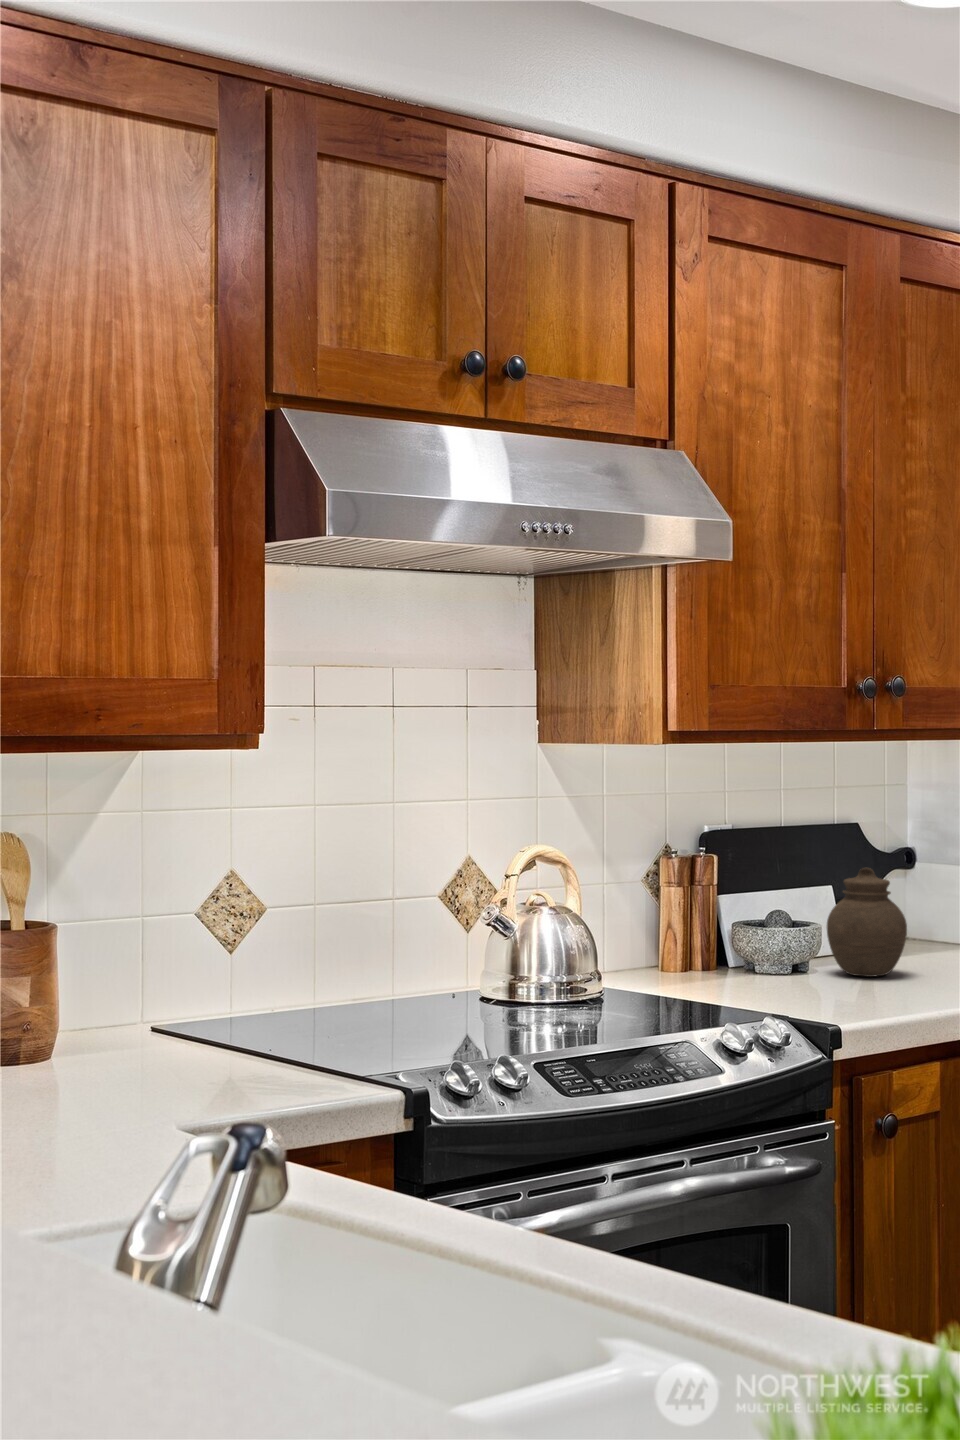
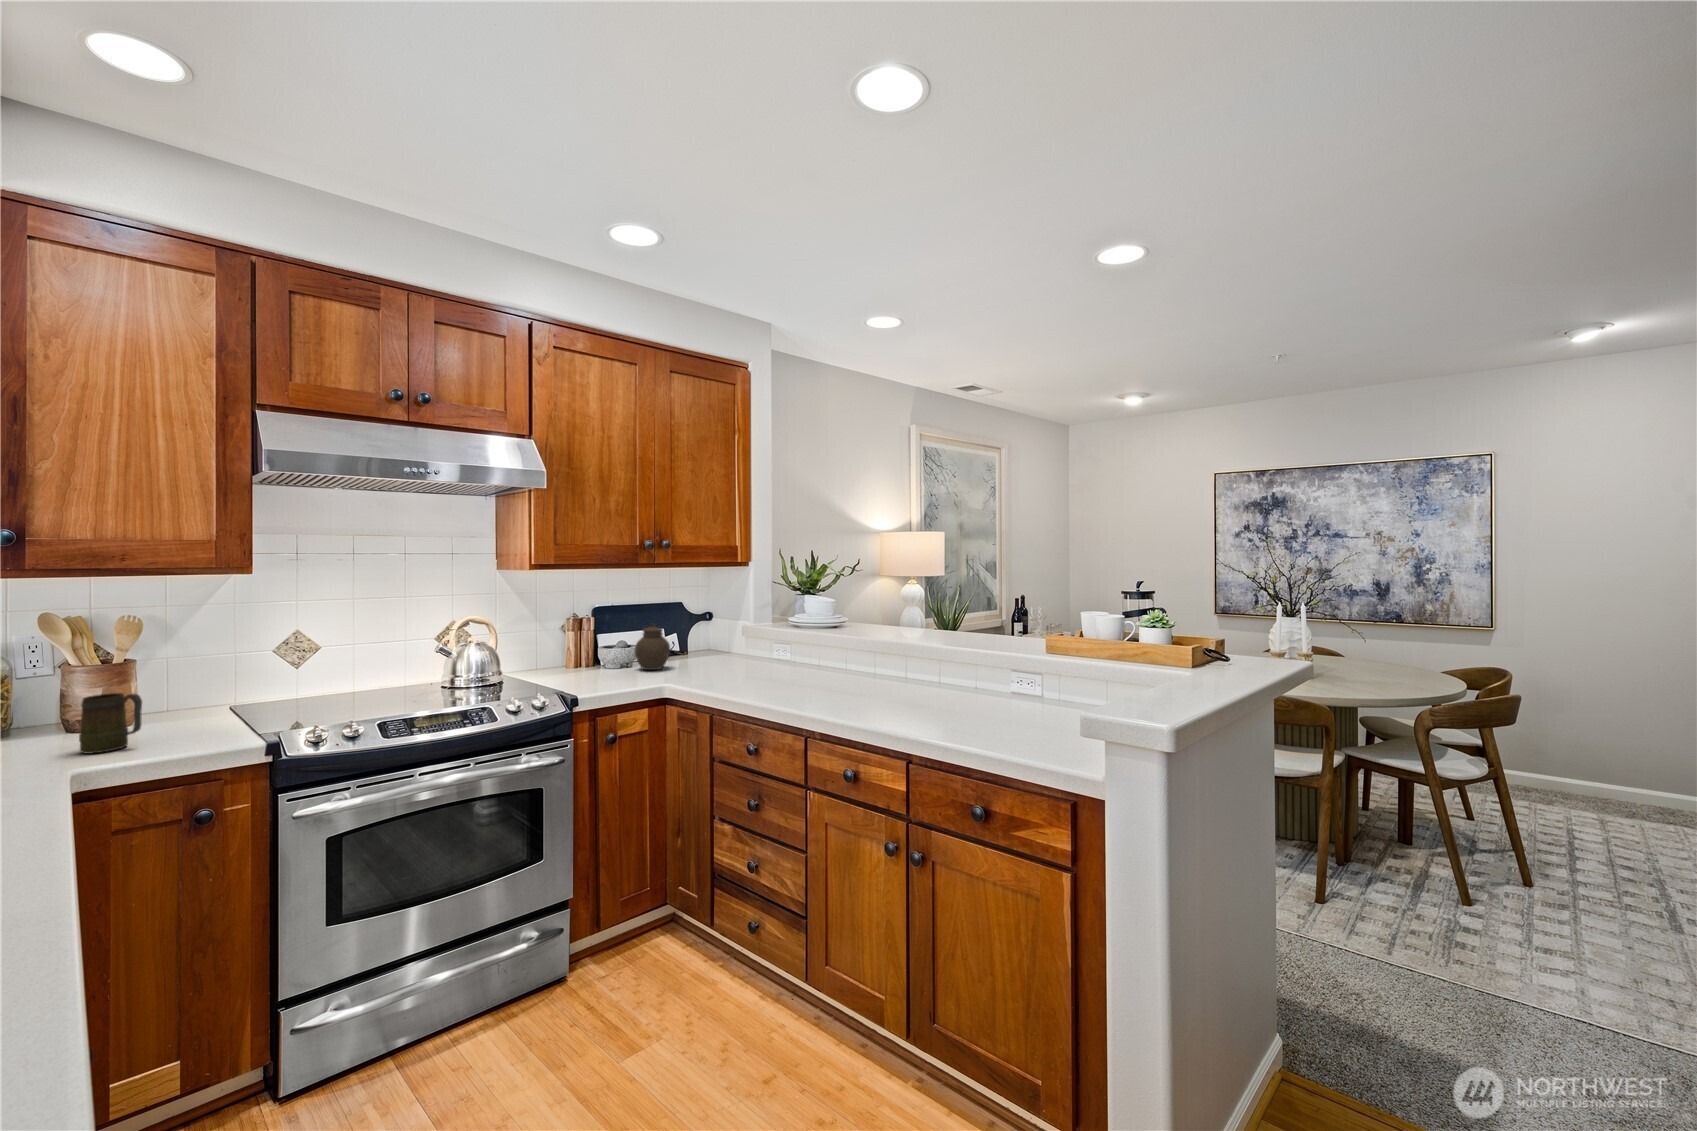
mug: none [72,988,168,1107] -> present [79,693,142,754]

